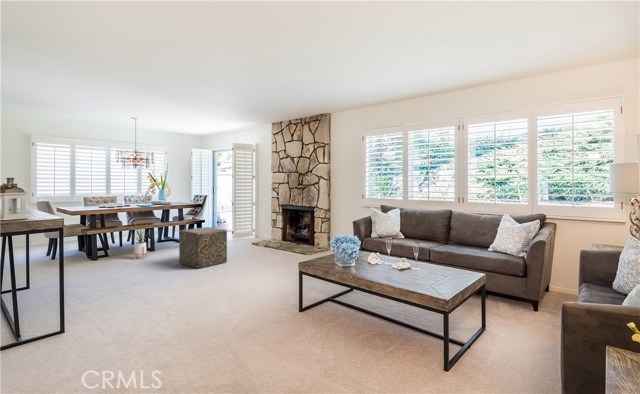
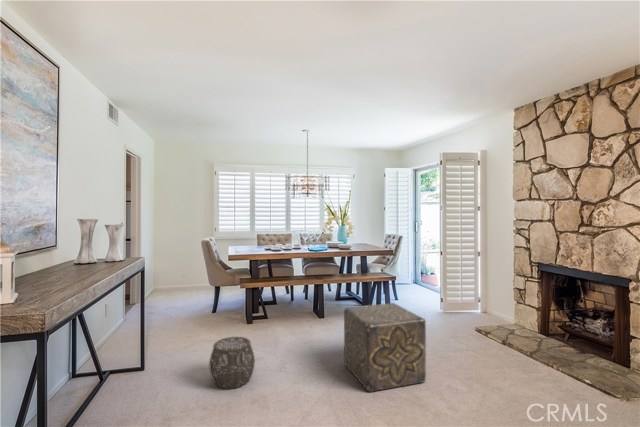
house plant: present [134,227,147,259] -> none [283,273,316,338]
woven basket: none [89,252,123,281] -> present [209,337,255,389]

